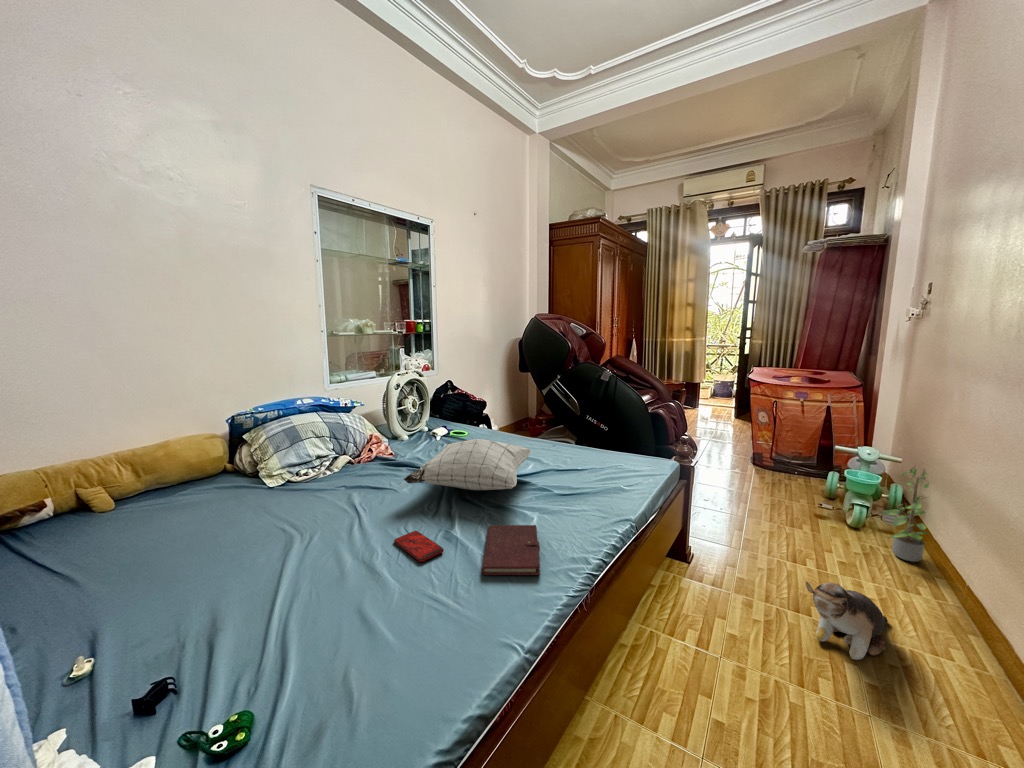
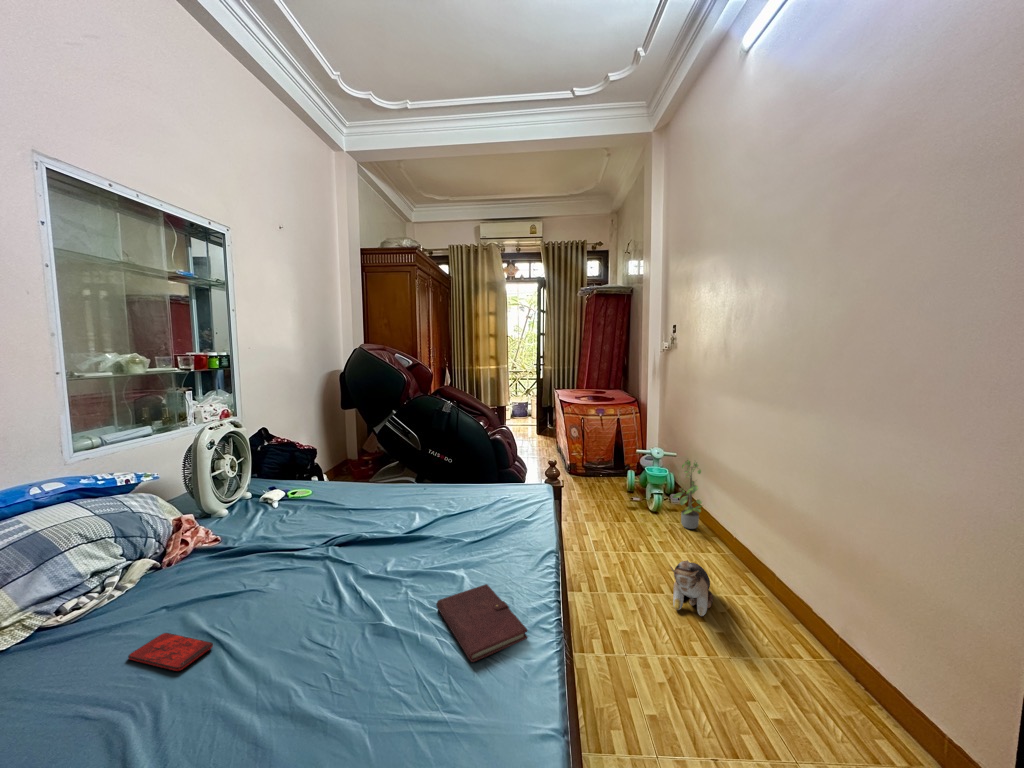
pillow: present [404,439,532,490] -> none [297,497,449,577]
smartphone: present [394,531,444,562] -> present [128,633,213,671]

